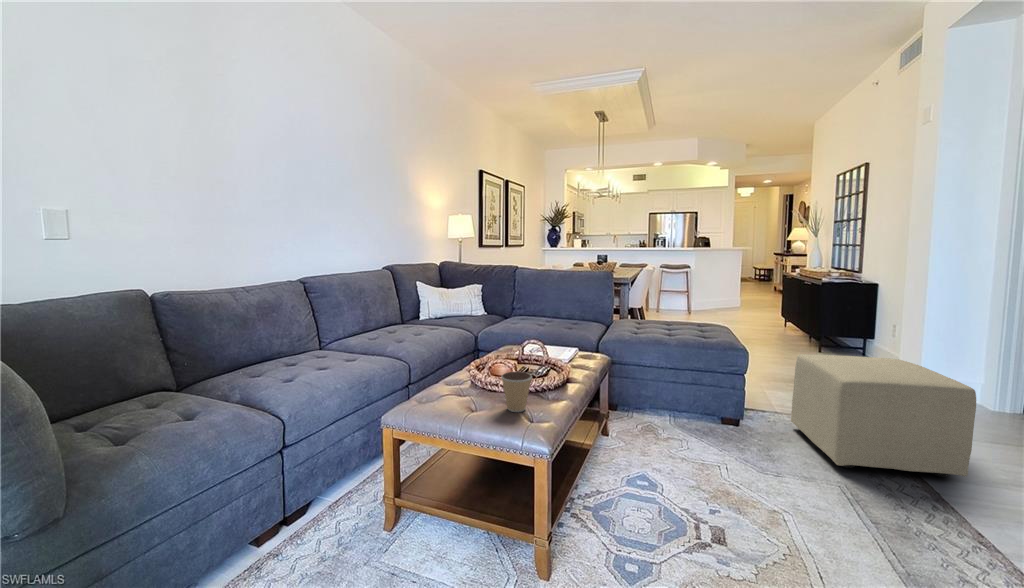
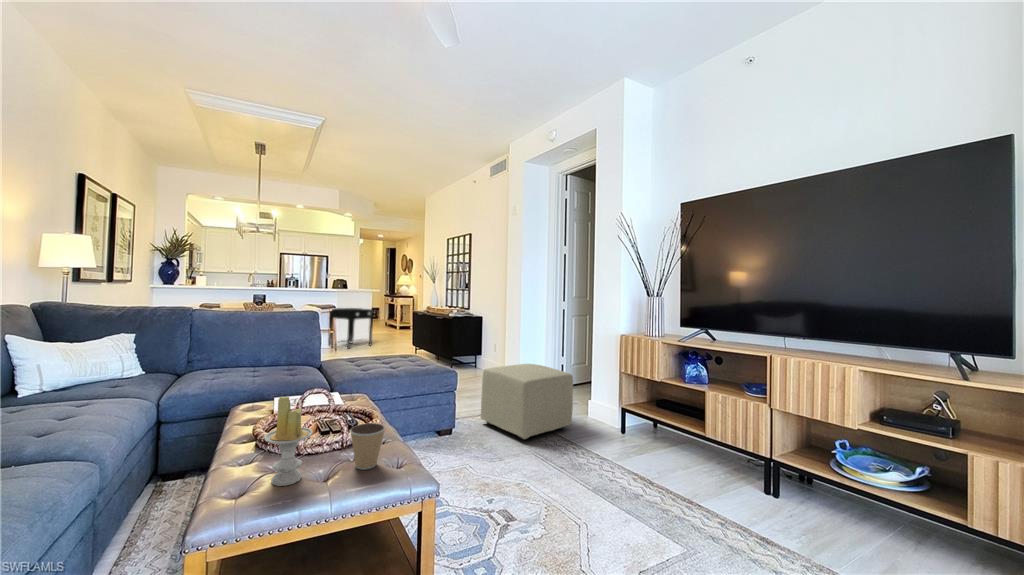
side table: none [681,269,734,315] -> present [328,308,373,349]
candle: none [443,334,478,404] -> present [264,396,313,486]

